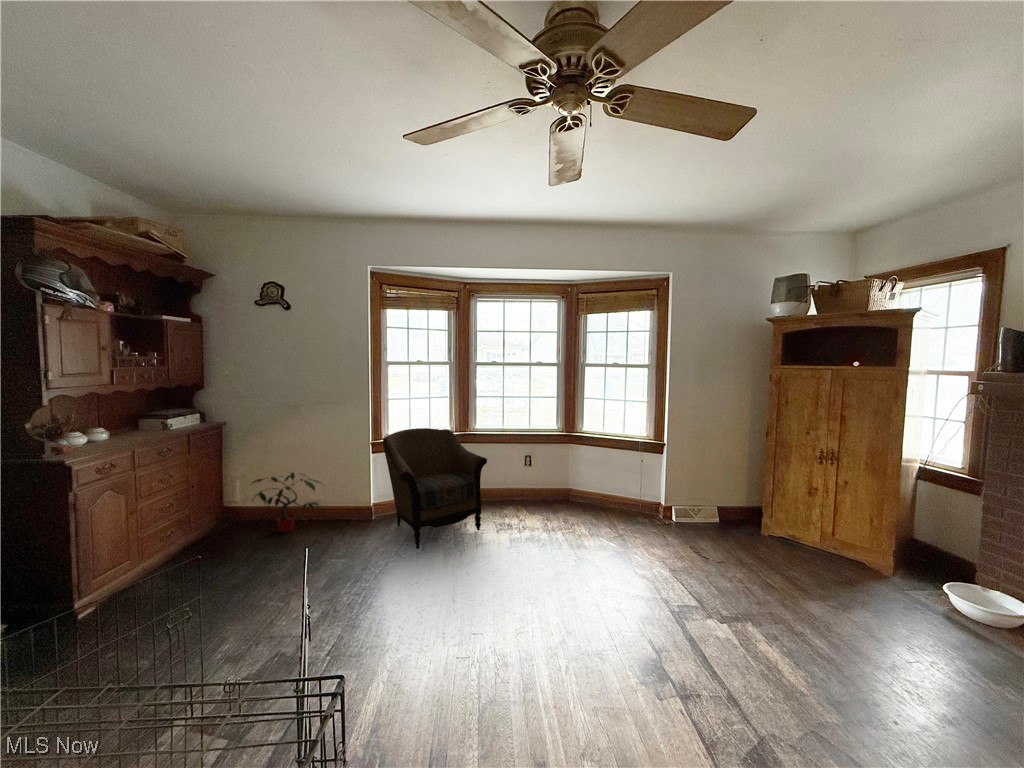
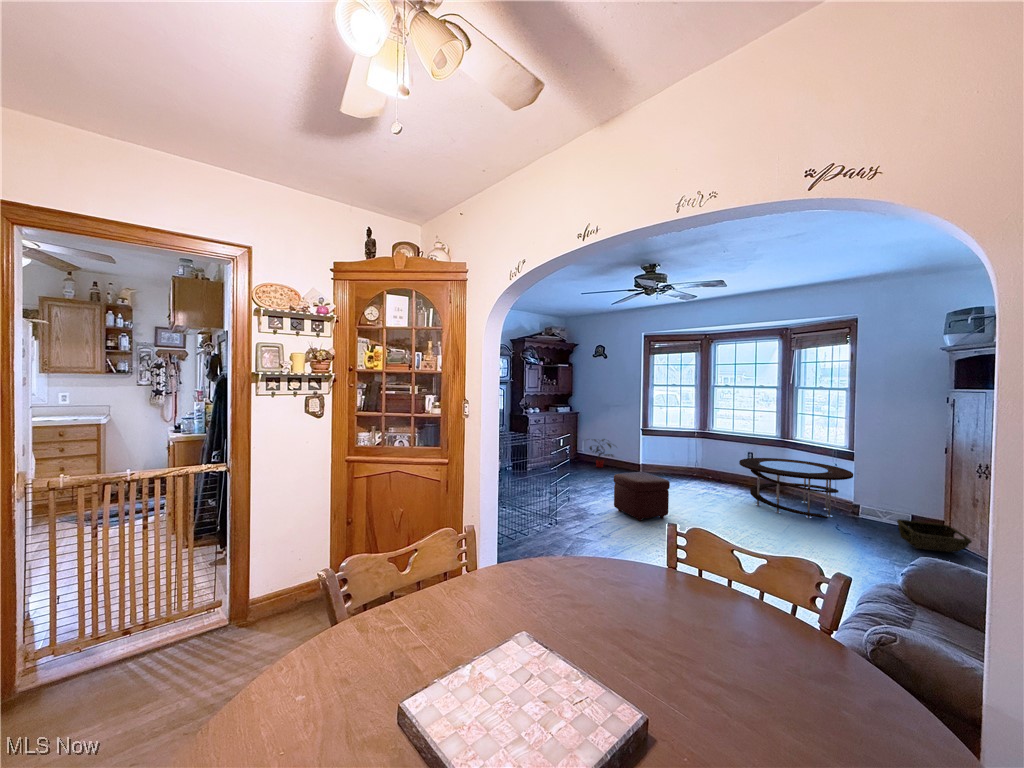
armchair: present [383,428,487,549] -> none [643,424,700,486]
coffee table: none [554,461,690,553] -> present [739,458,853,518]
woven basket: none [761,520,821,563] -> present [897,519,972,552]
ottoman: none [430,565,556,717] -> present [614,472,670,521]

